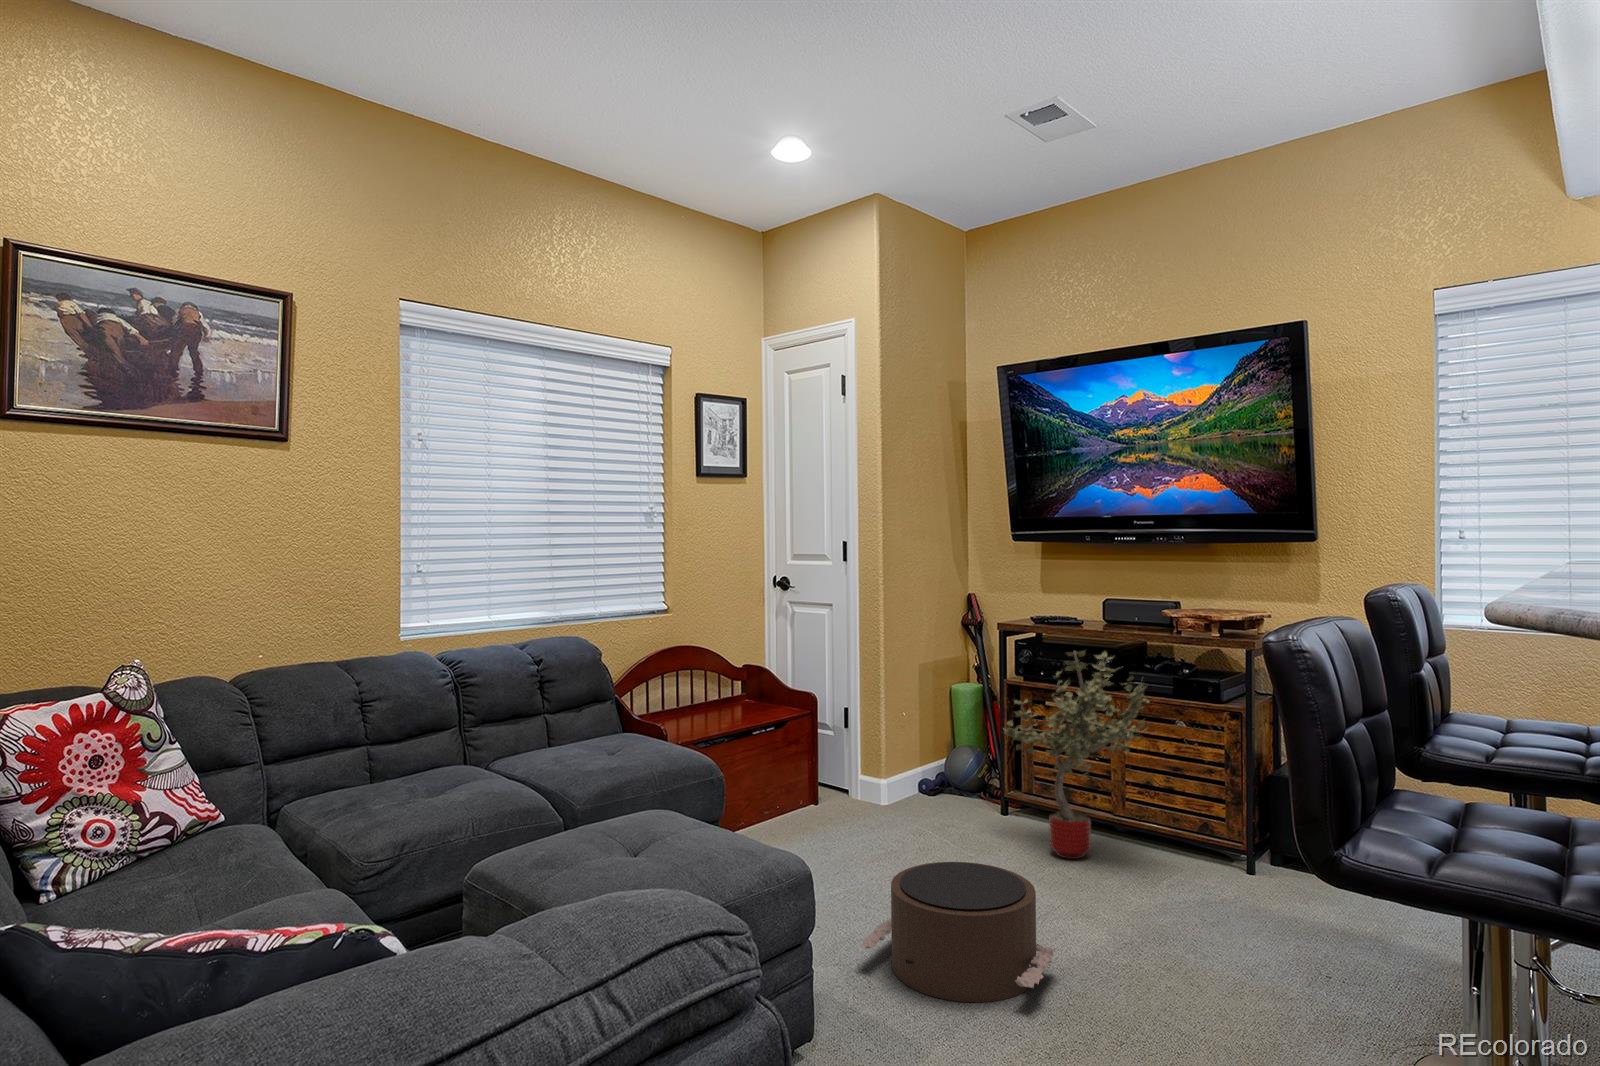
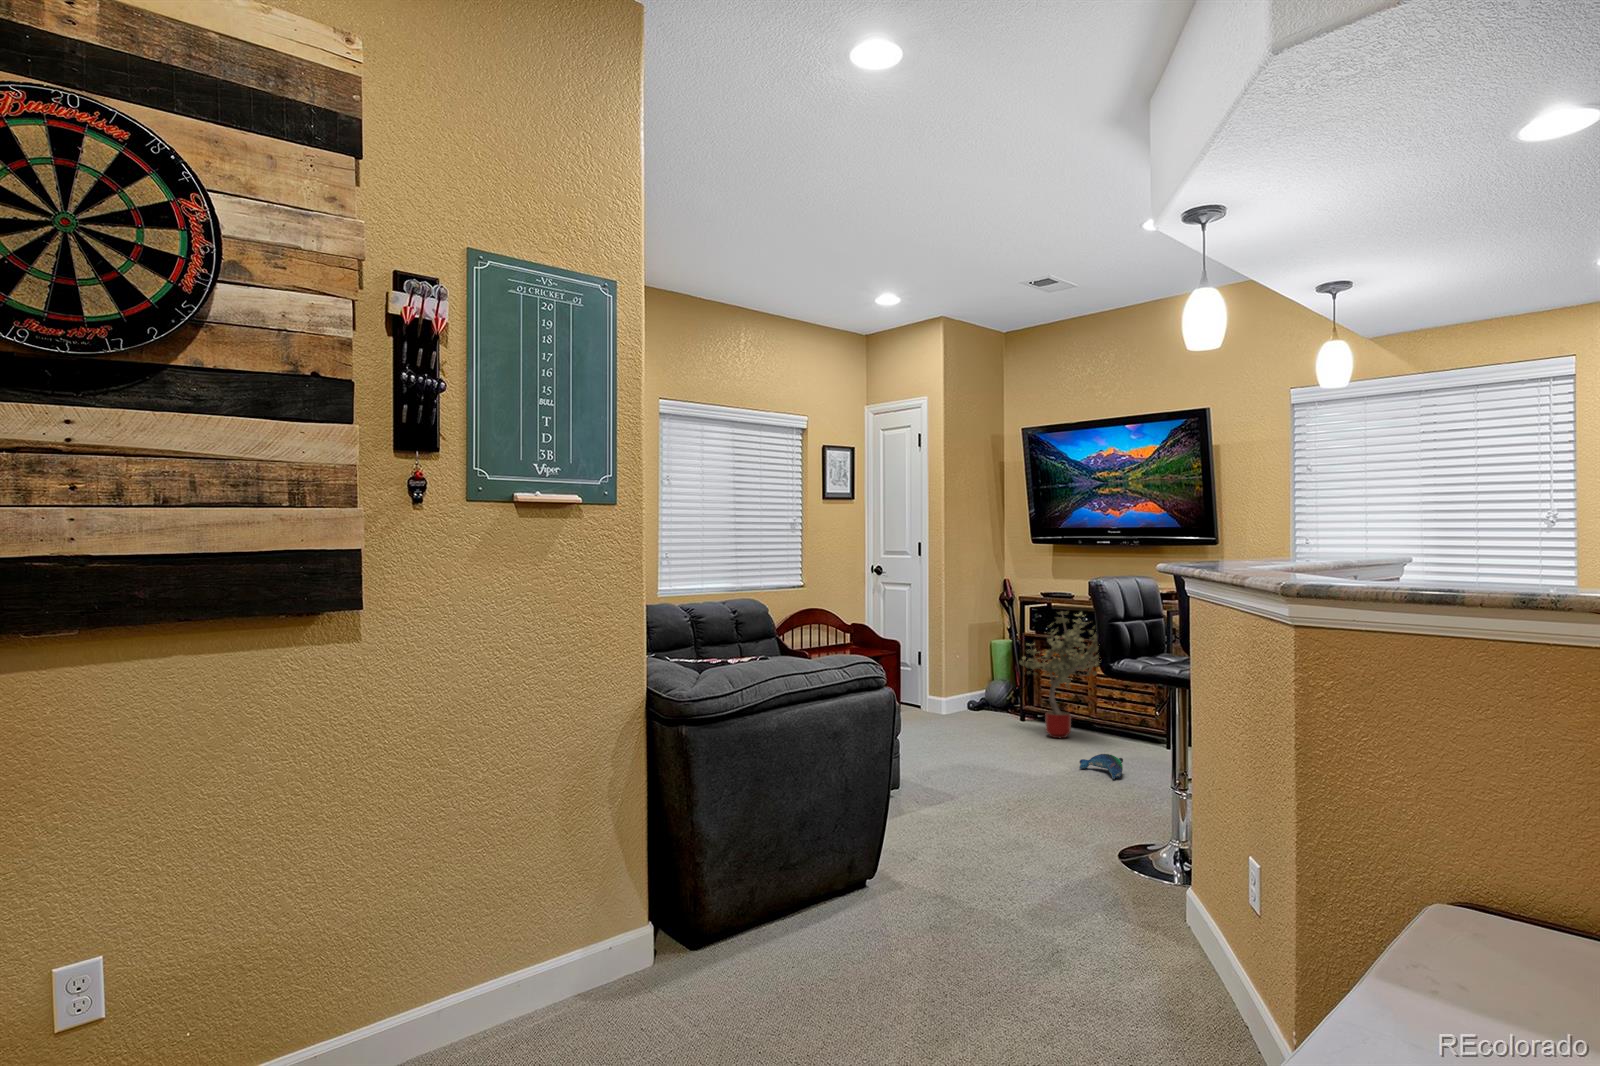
pouf: present [861,862,1055,1002] -> none [927,722,1033,783]
plush toy: none [1130,920,1217,980] -> present [1079,754,1123,779]

